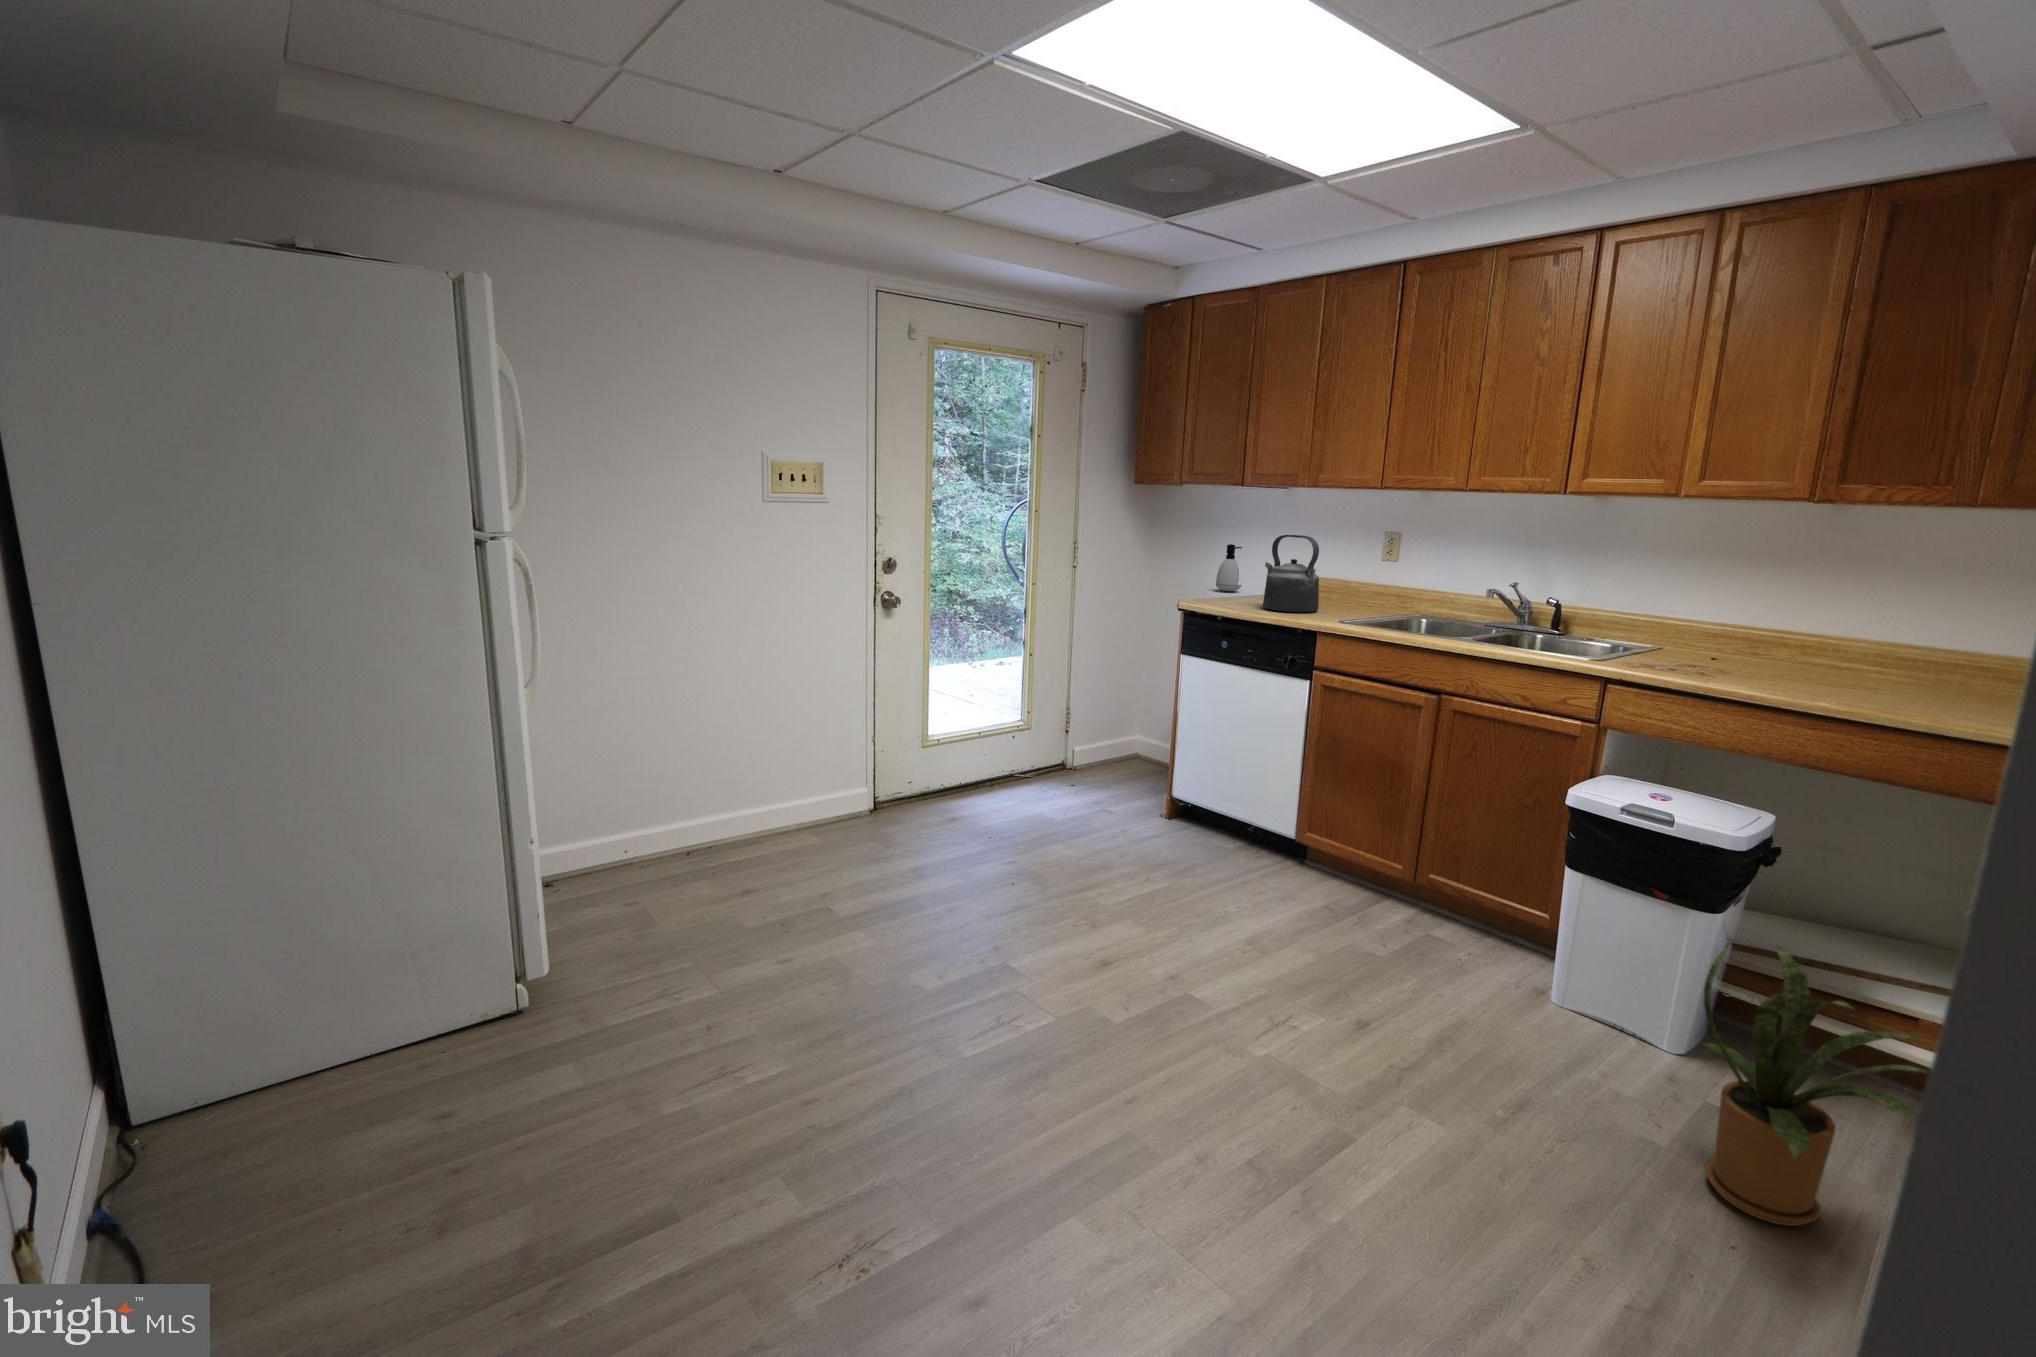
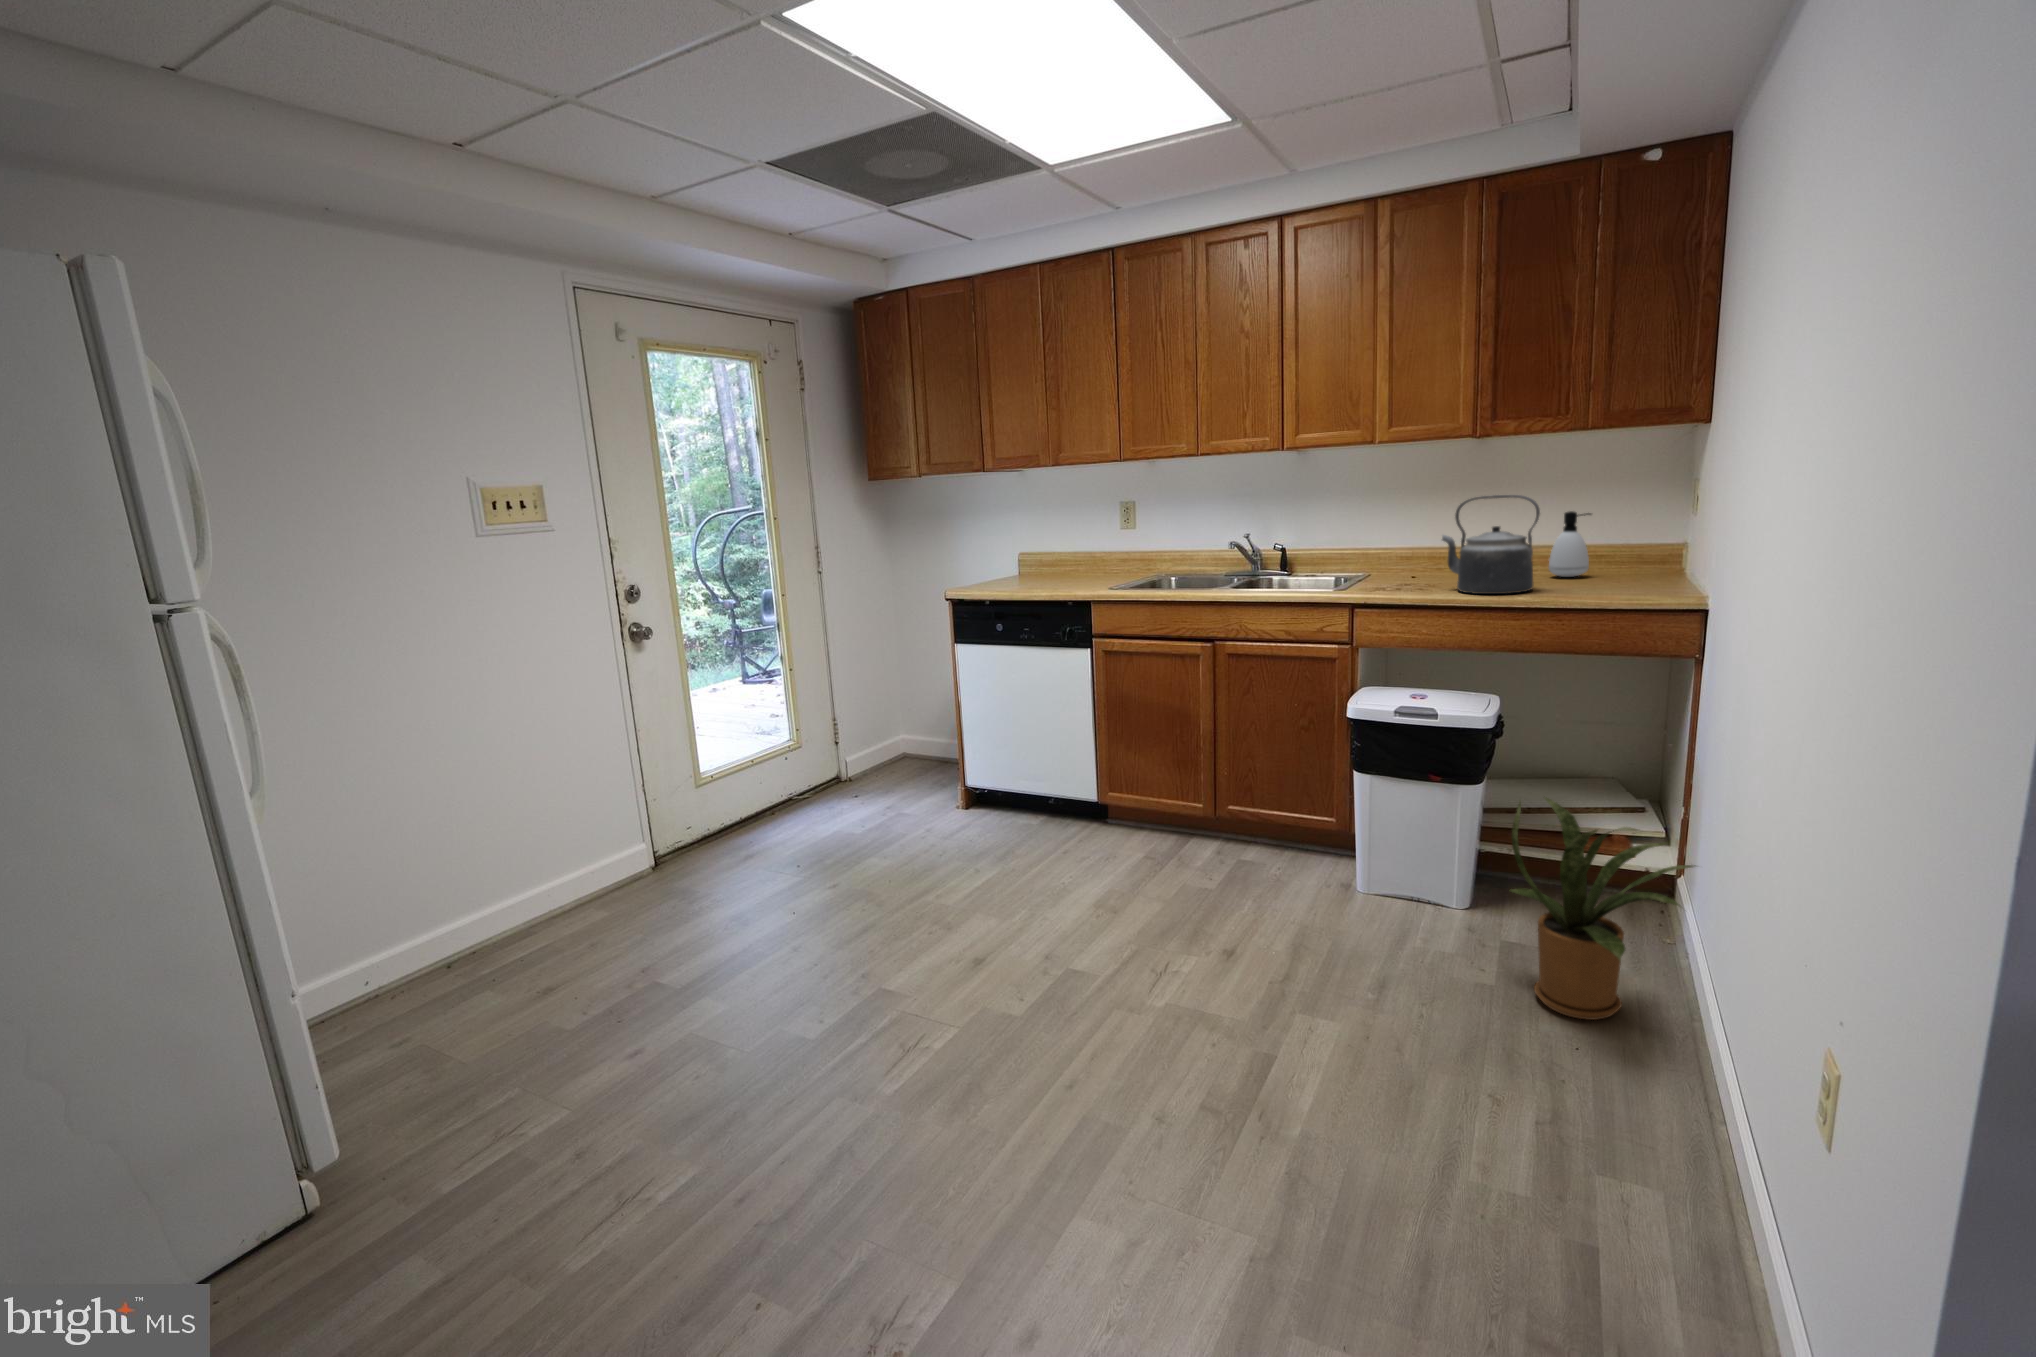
kettle: present [1263,535,1319,613] -> present [1442,495,1540,594]
soap dispenser: present [1216,544,1242,591] -> present [1549,511,1591,577]

